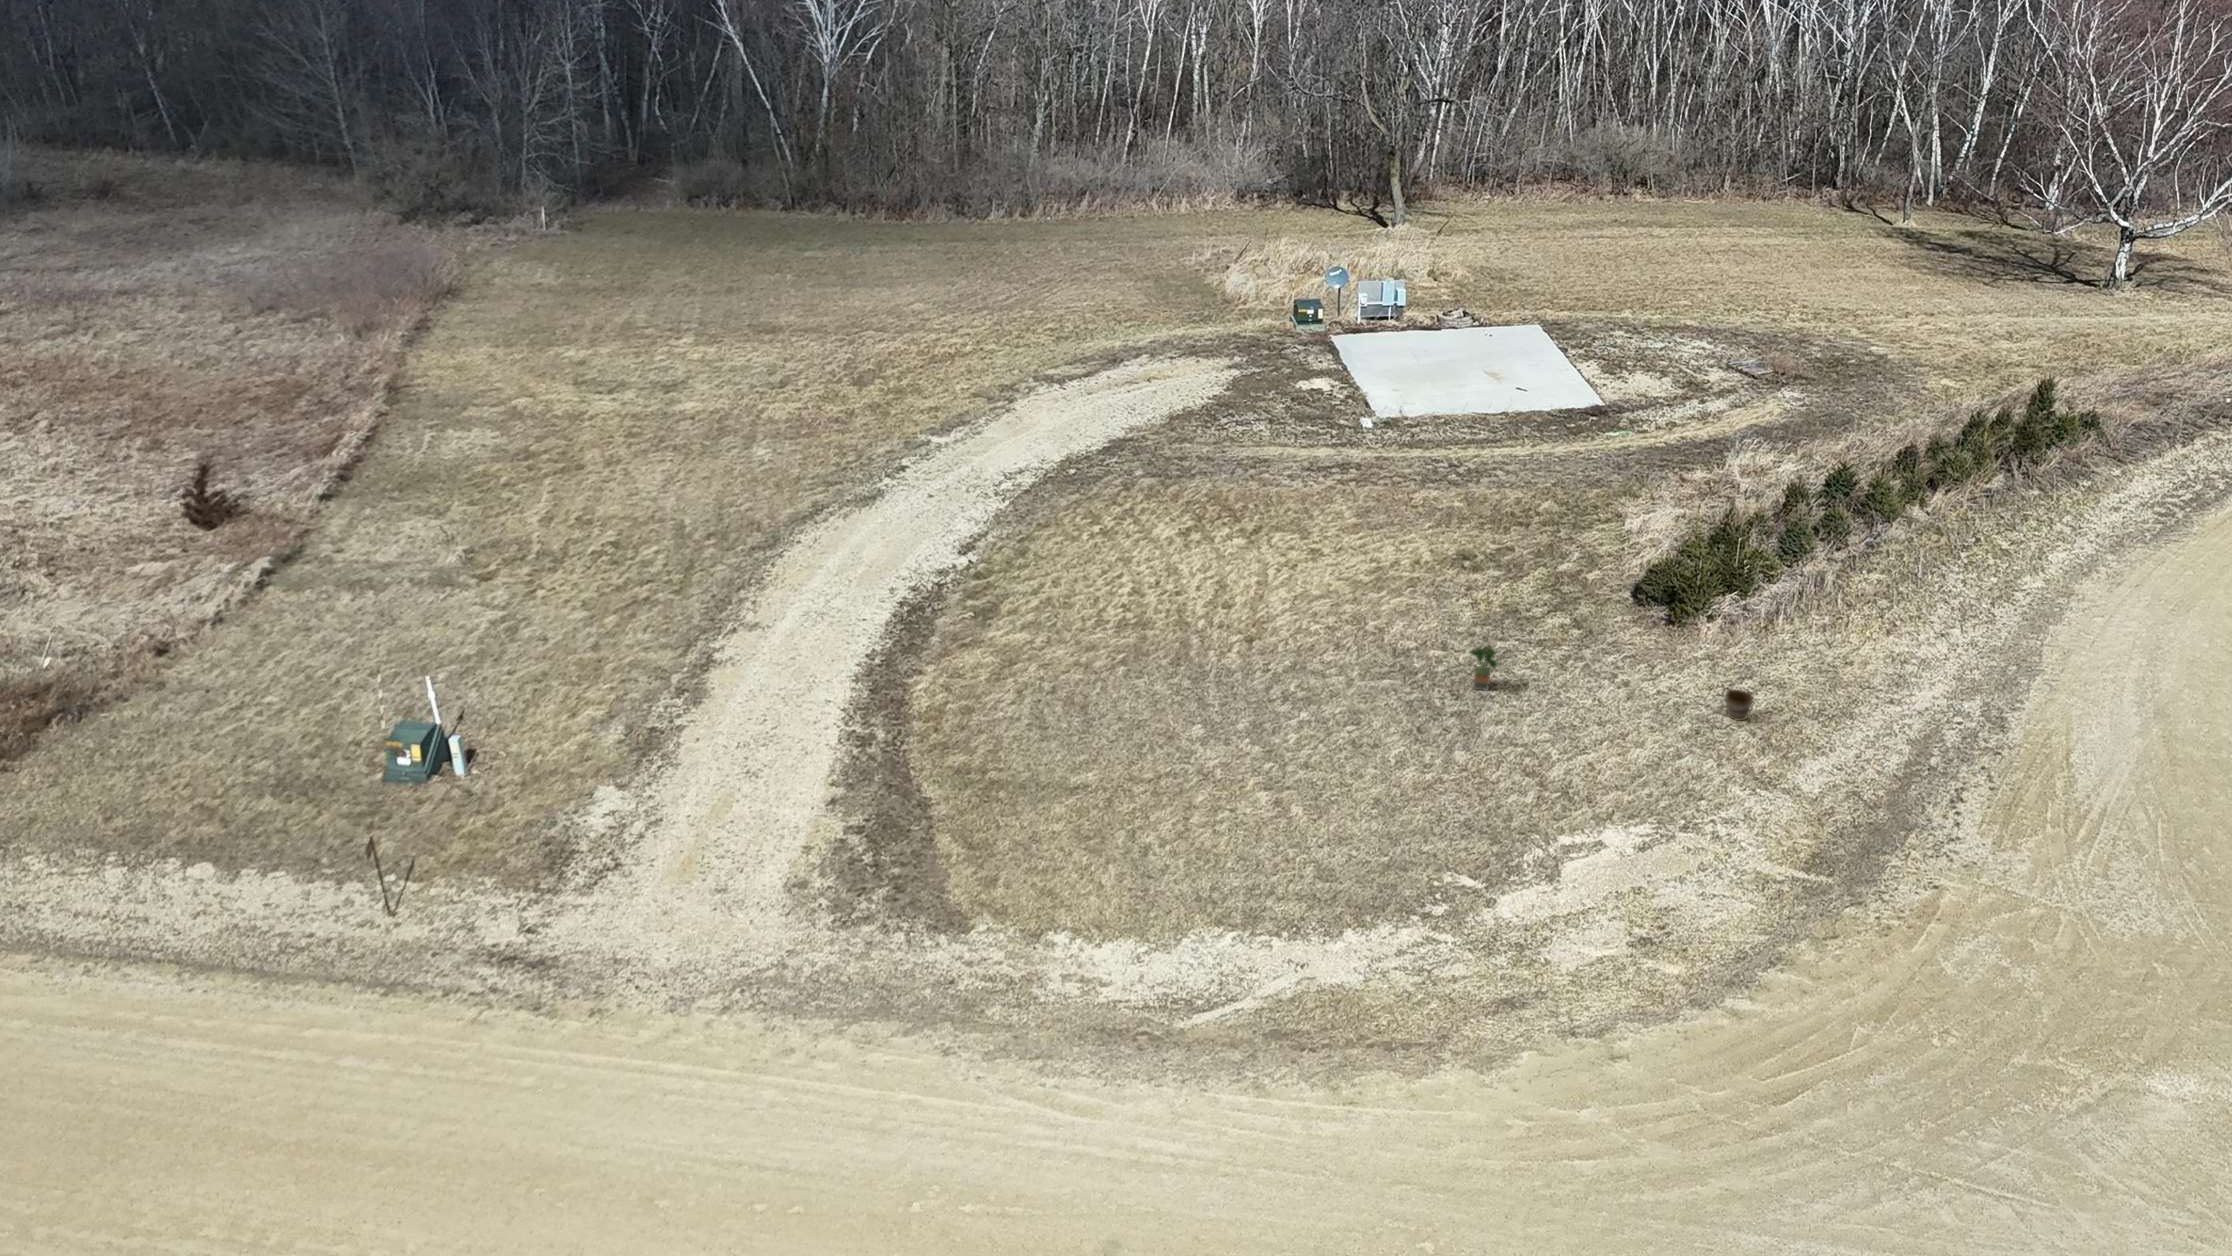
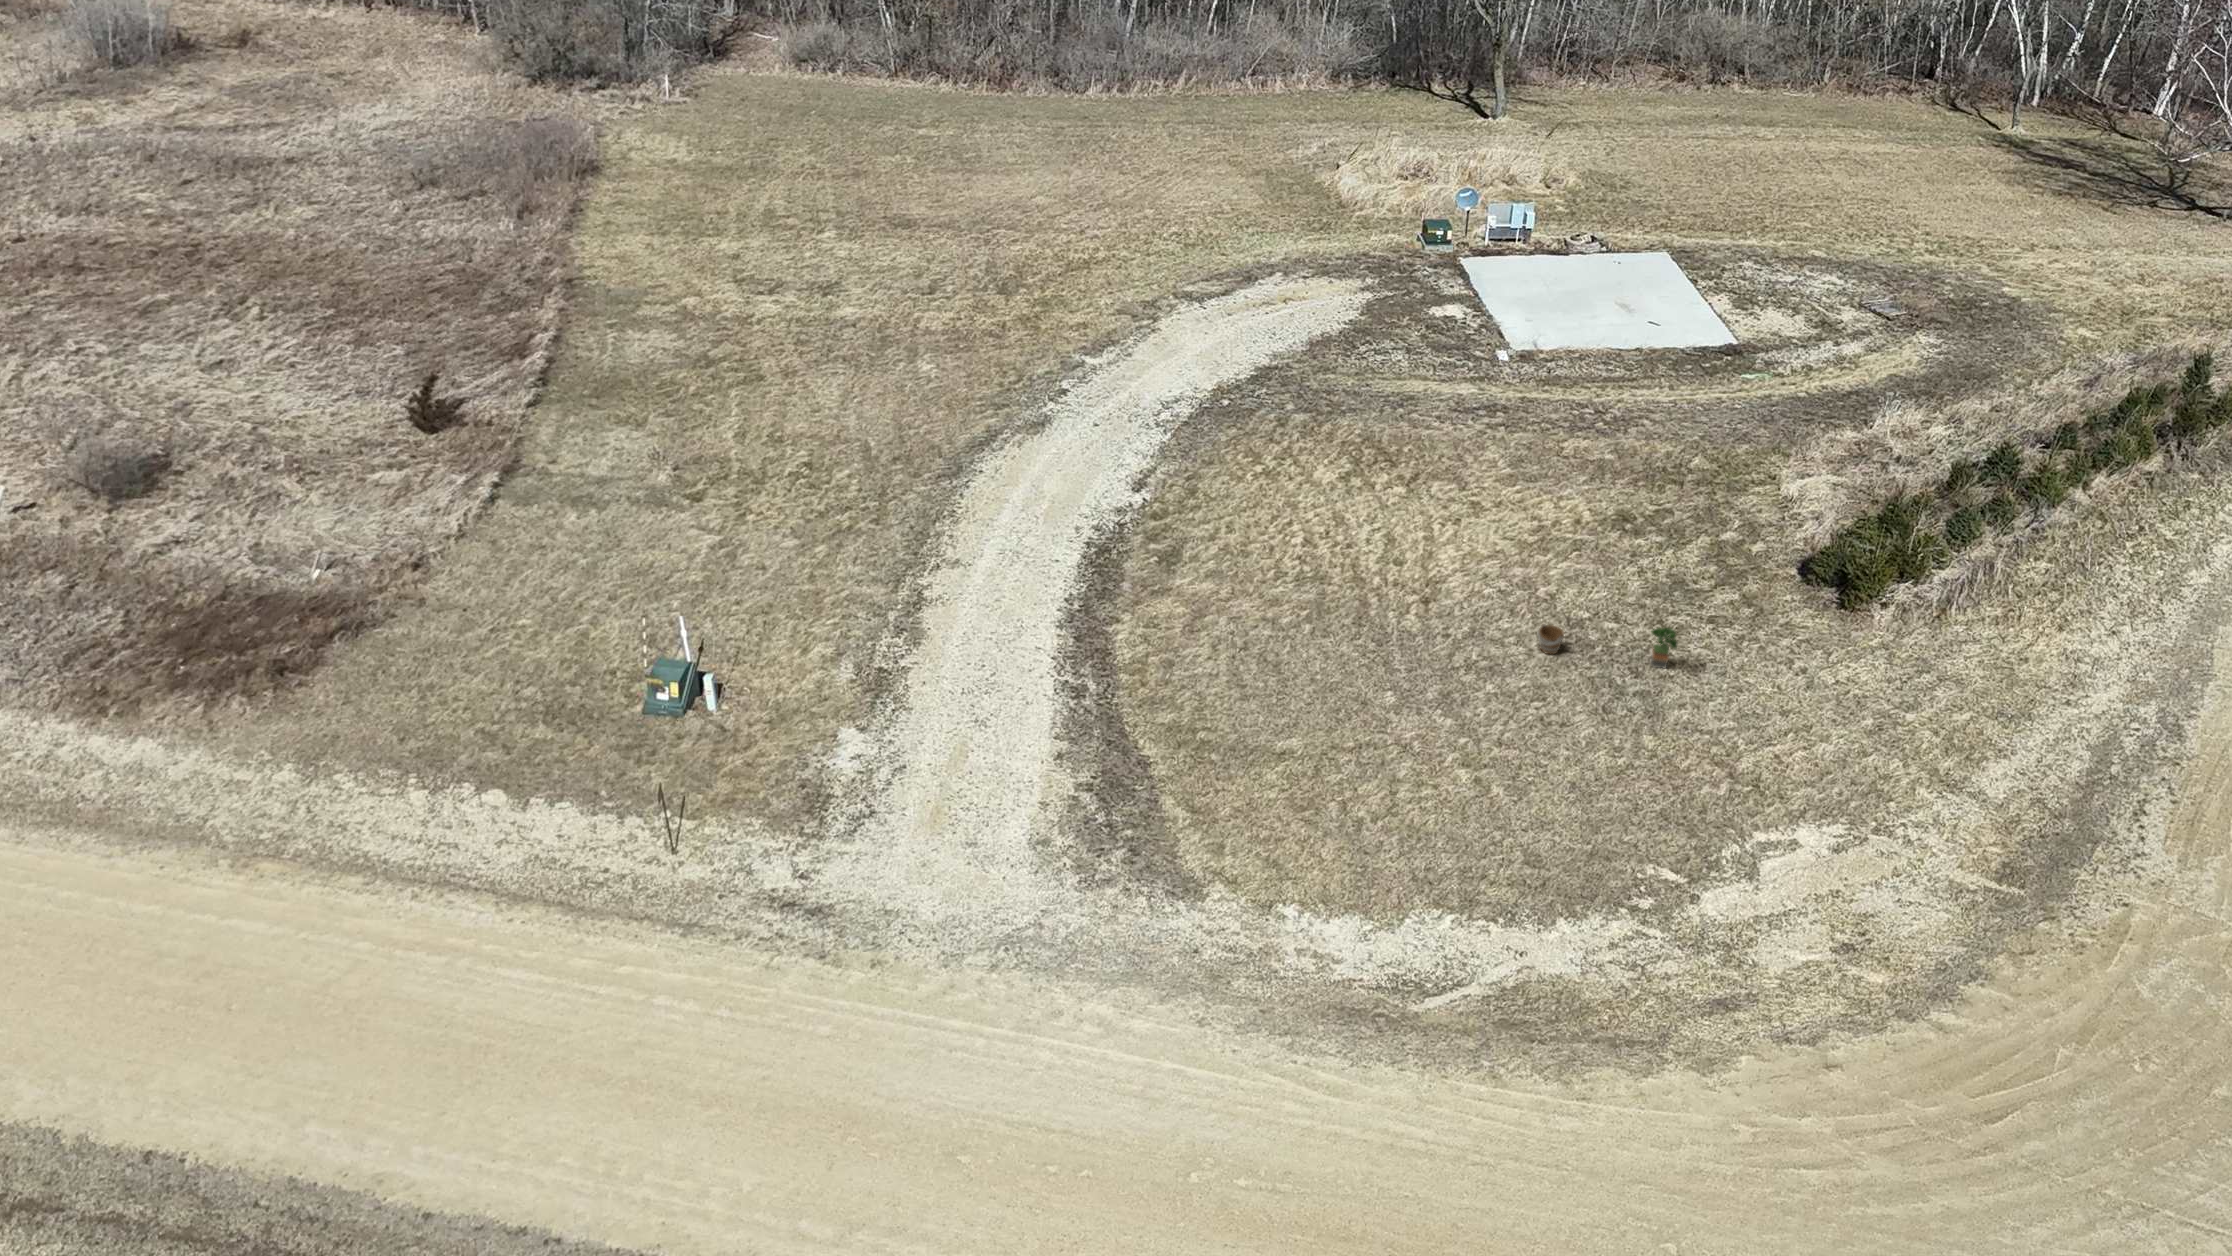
bucket: present [1725,688,1753,721] -> present [1537,624,1564,654]

